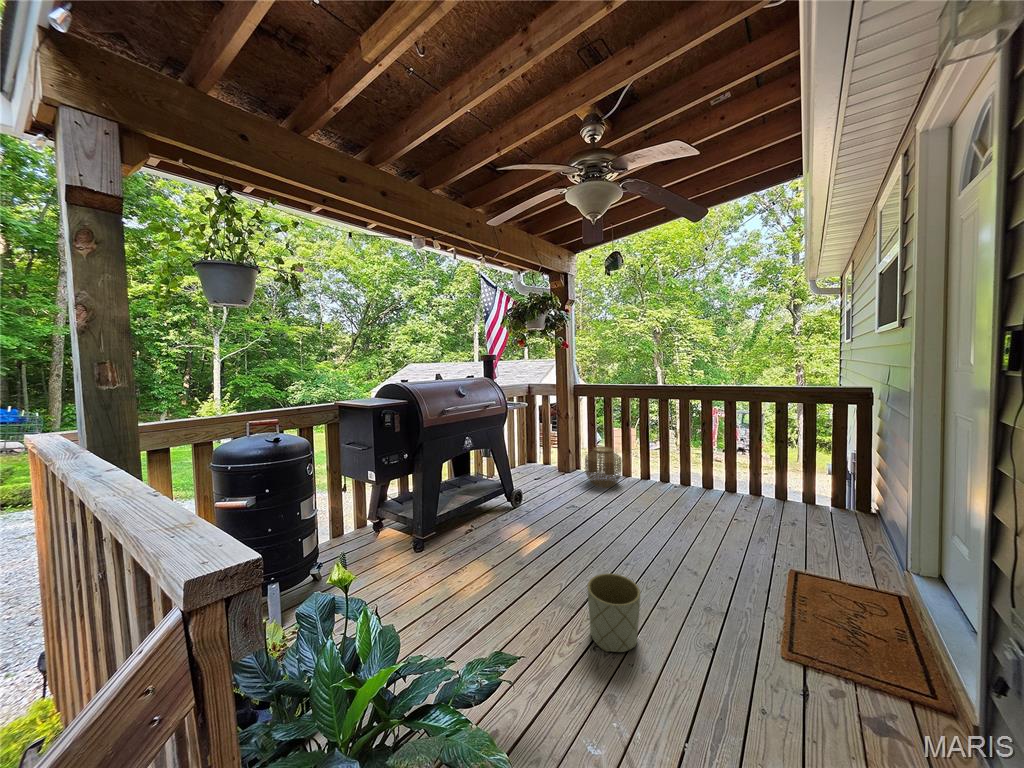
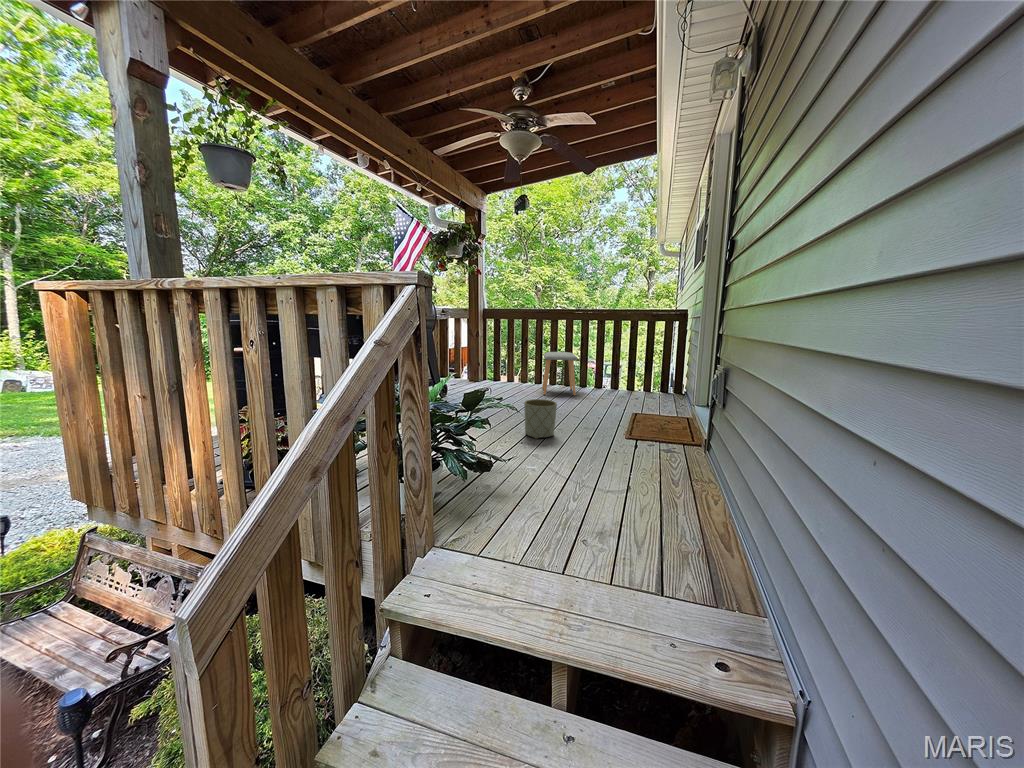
woven basket: present [585,446,621,488] -> none [498,356,526,388]
stool: none [641,448,689,515] -> present [542,352,577,396]

